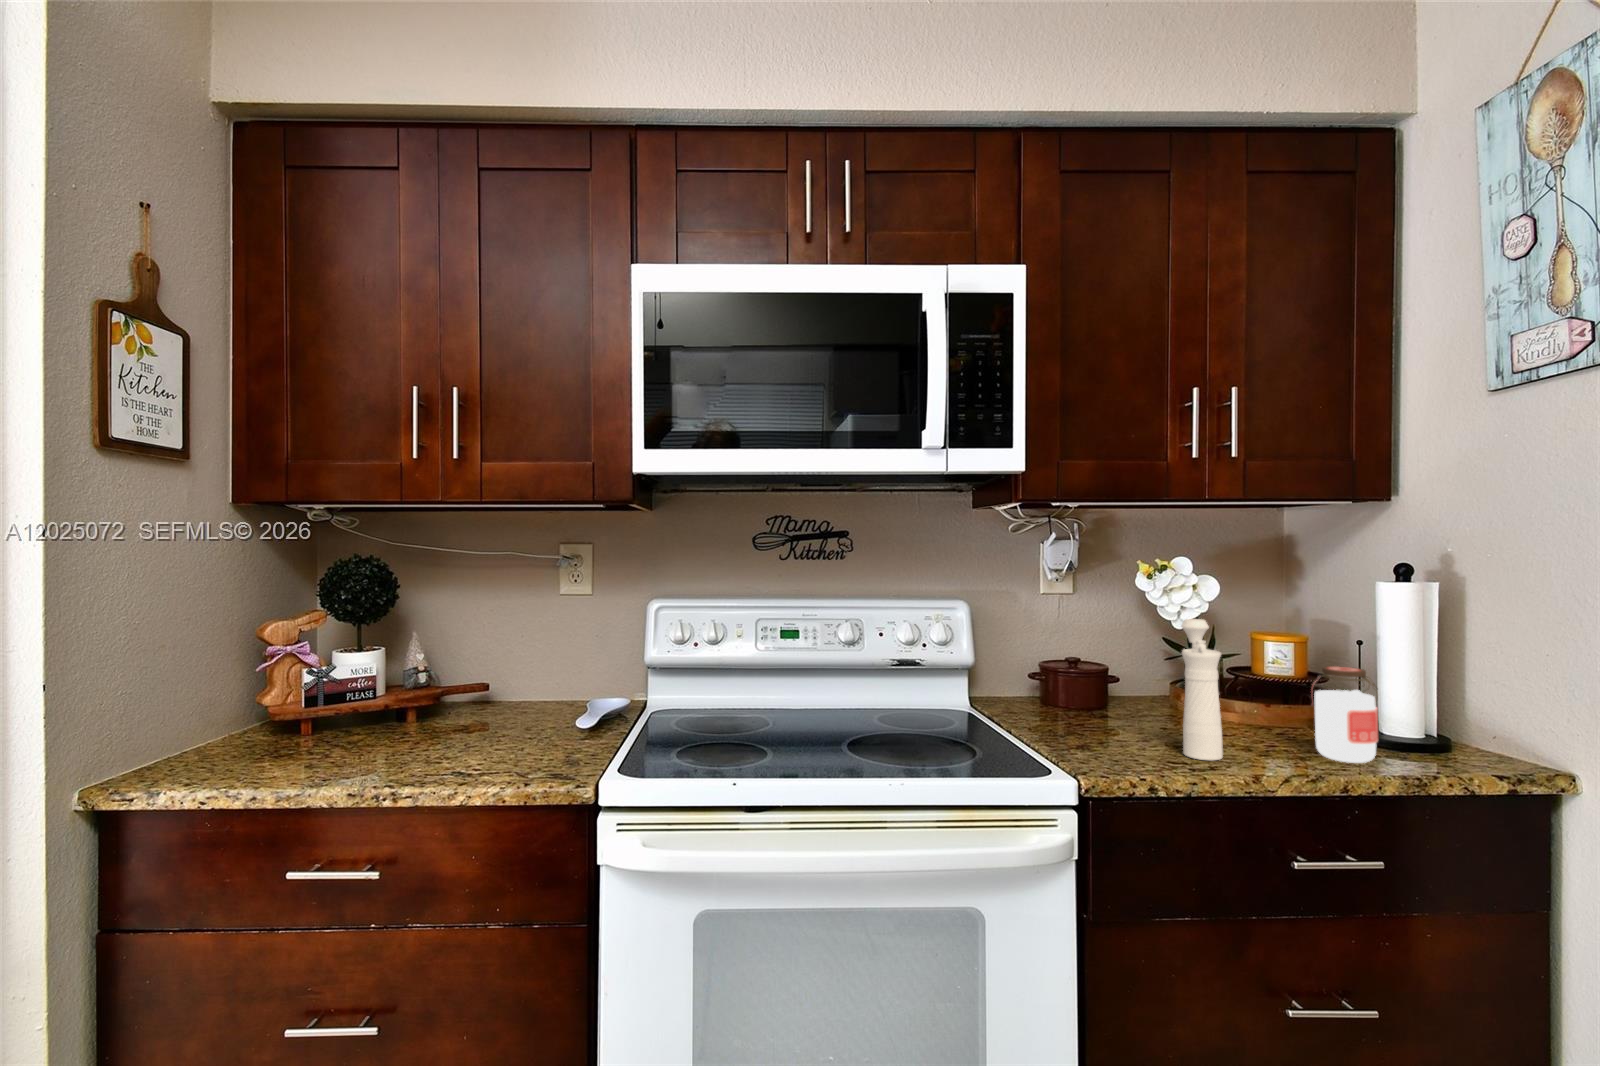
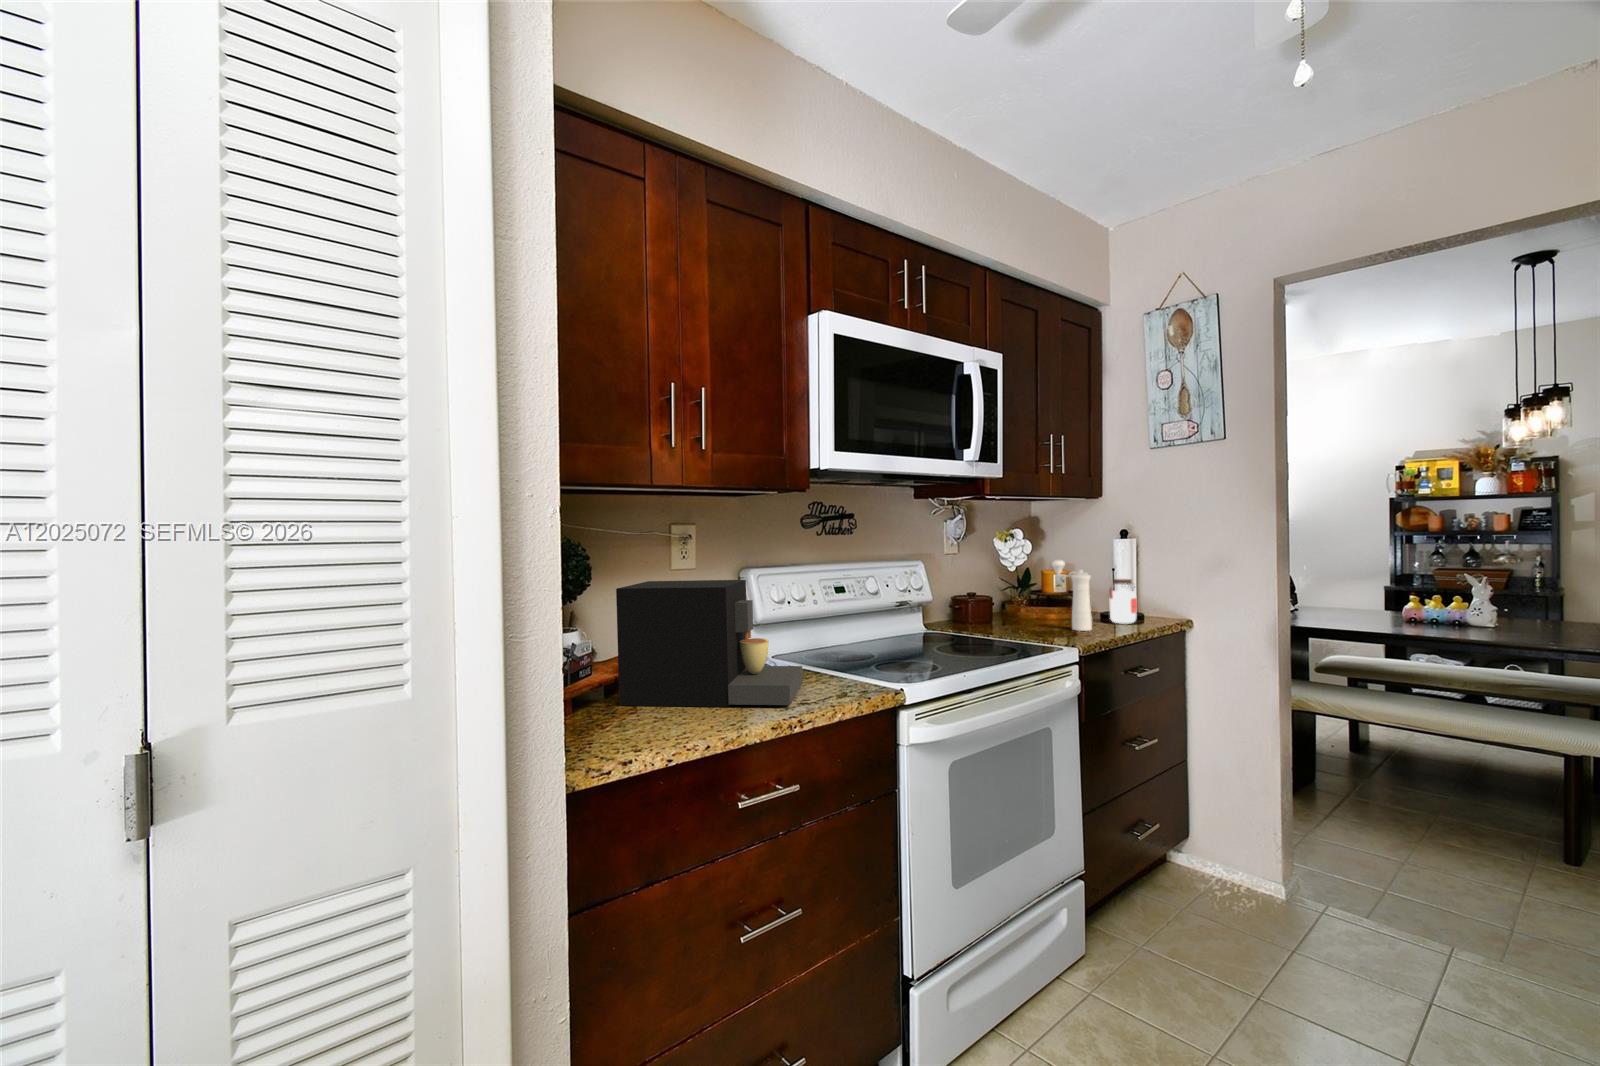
coffee maker: none [359,606,530,773] -> present [616,580,803,707]

